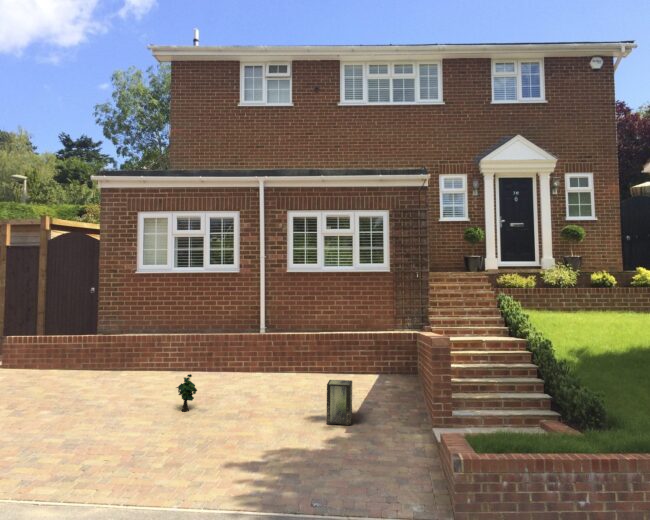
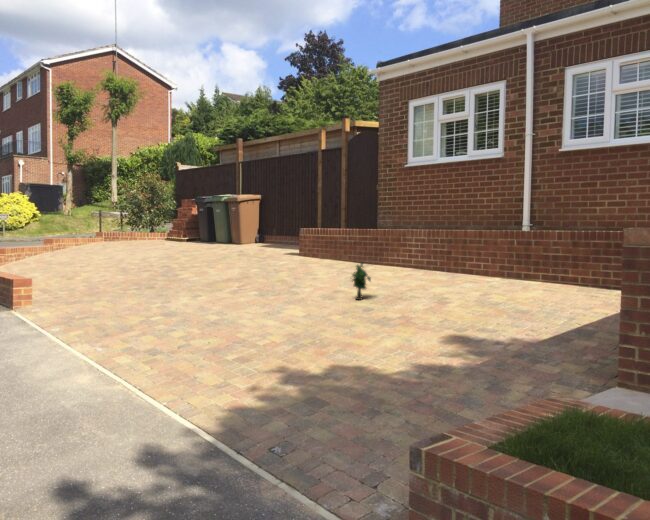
storage box: present [327,380,352,425] -> none [466,278,512,336]

